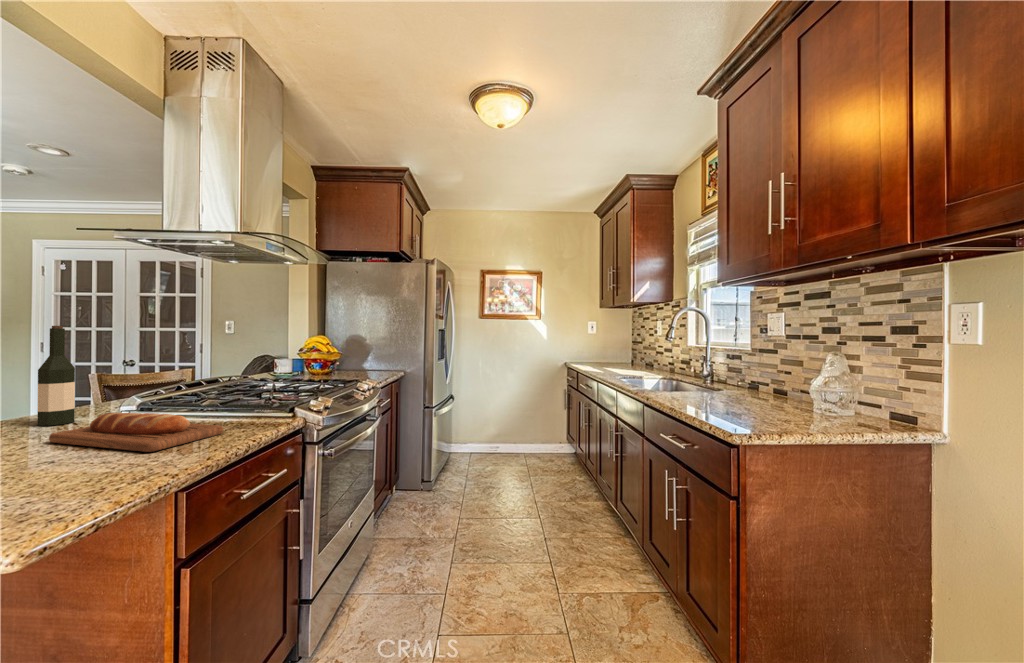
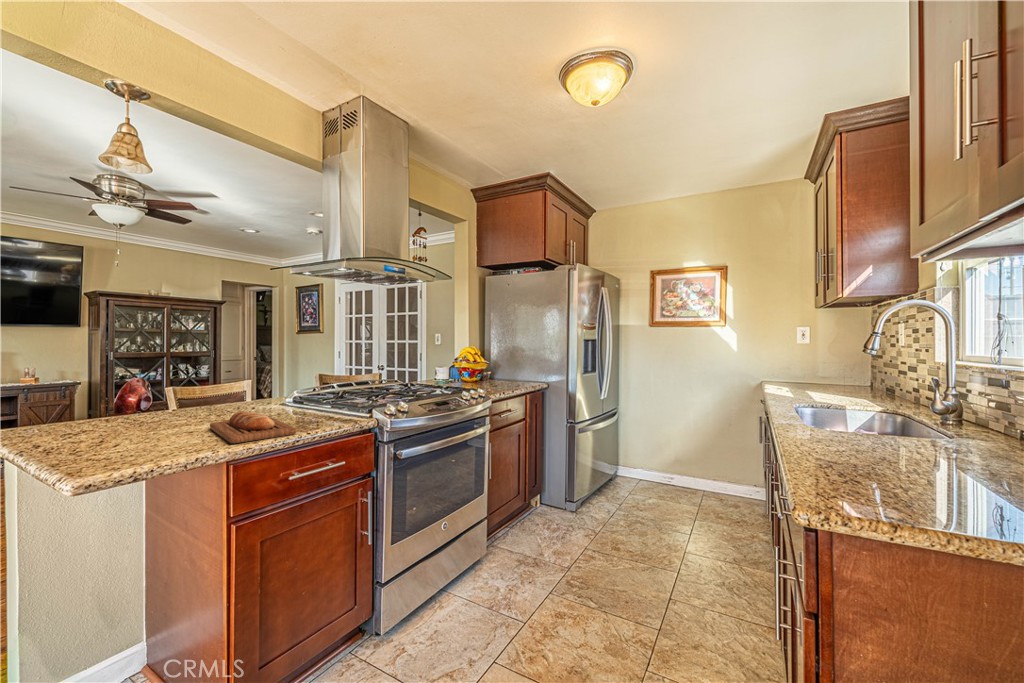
wine bottle: present [37,326,75,426] -> none [230,347,252,416]

